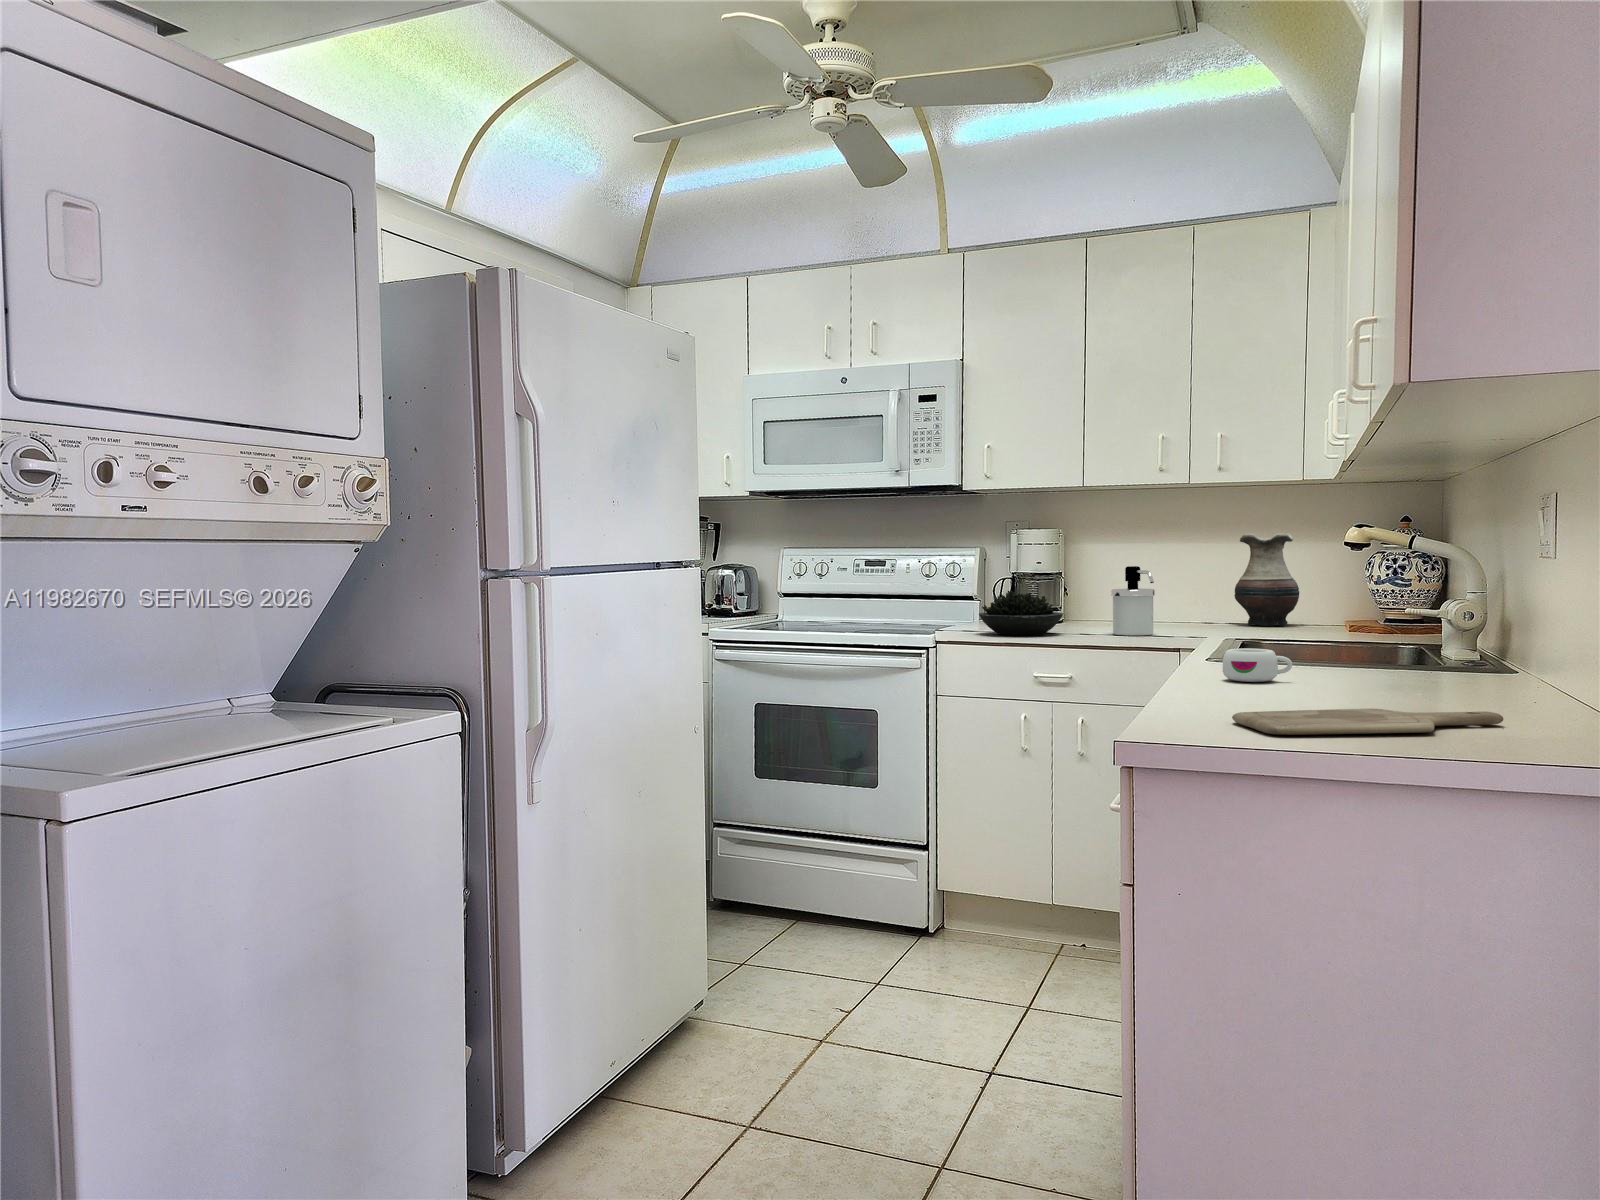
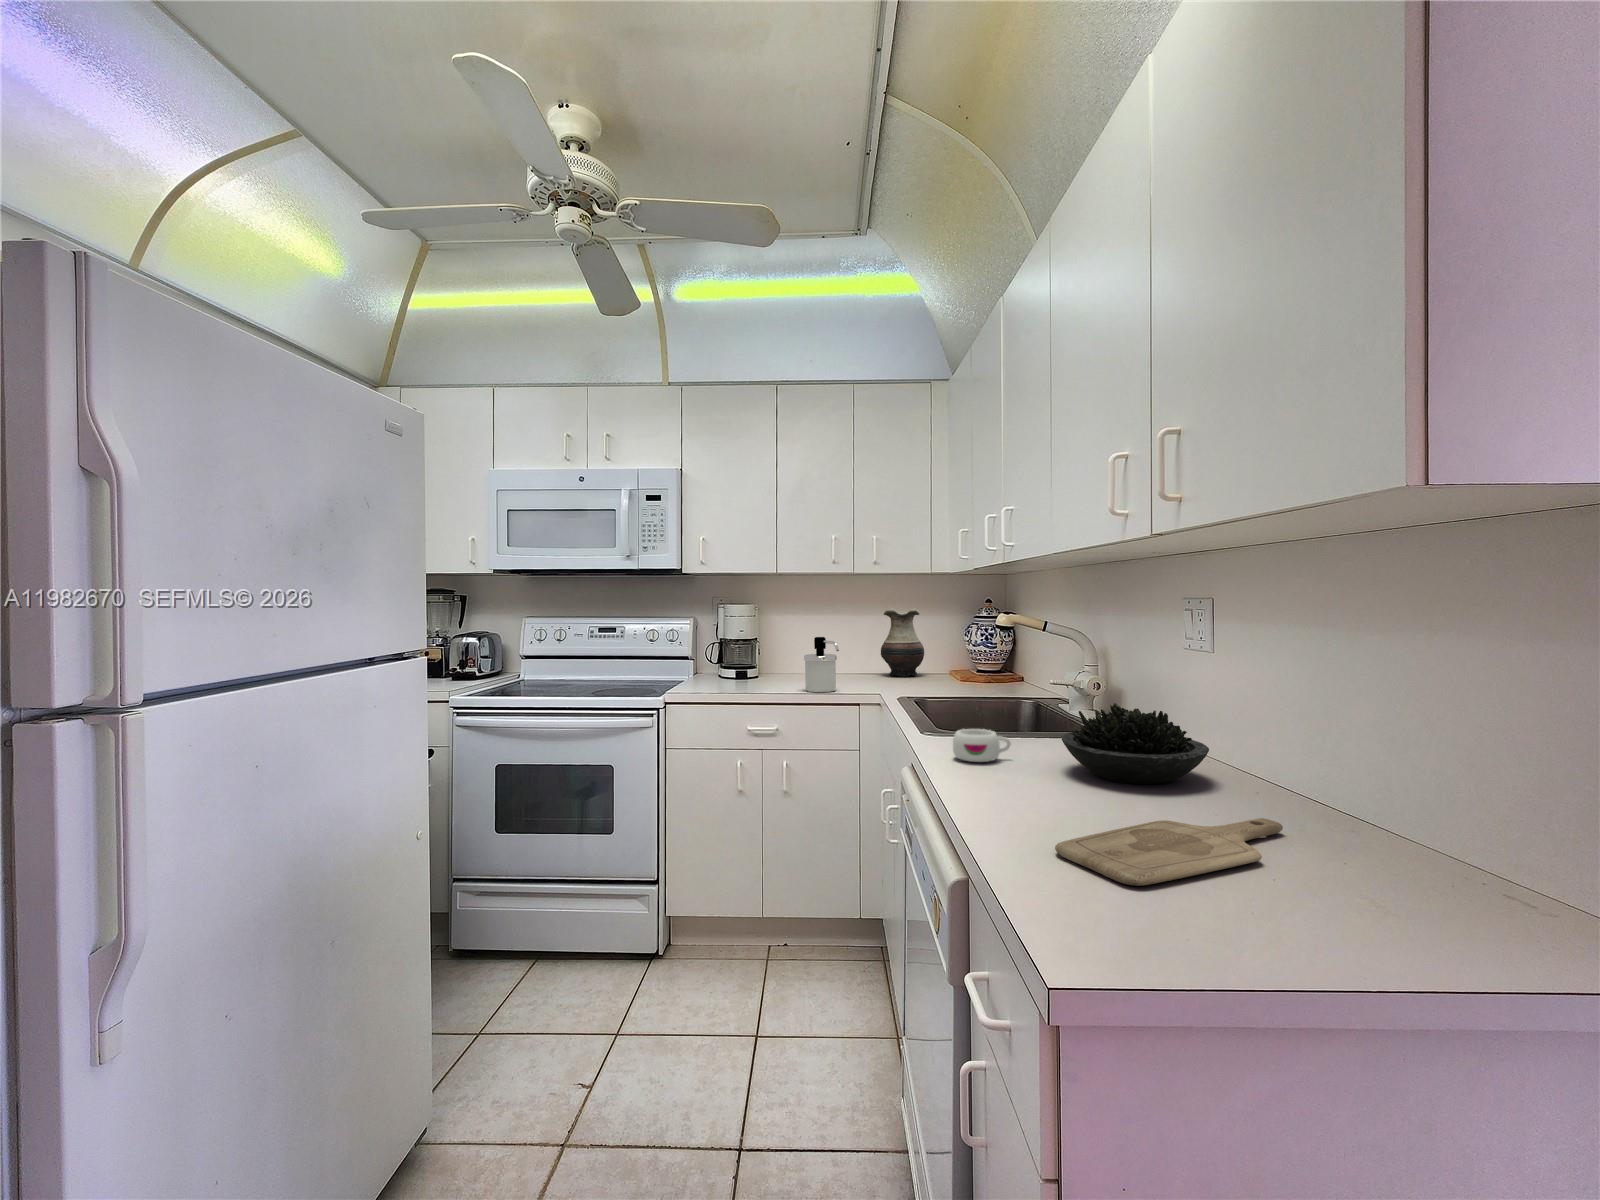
succulent plant: present [979,590,1063,635] -> present [1062,703,1209,784]

